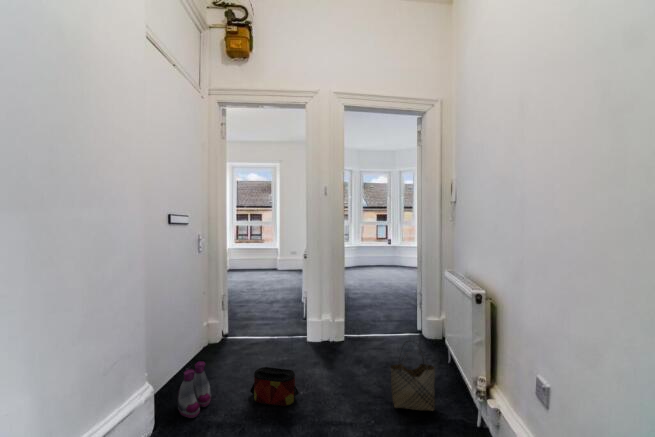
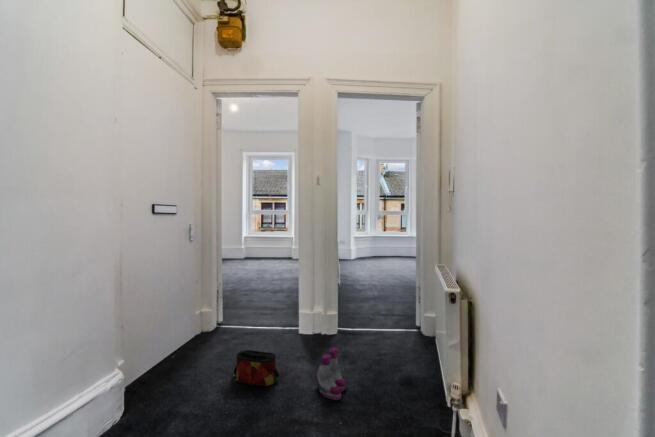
woven basket: present [390,341,435,411] -> none [368,327,413,396]
boots: present [177,361,212,418] -> present [315,347,346,400]

